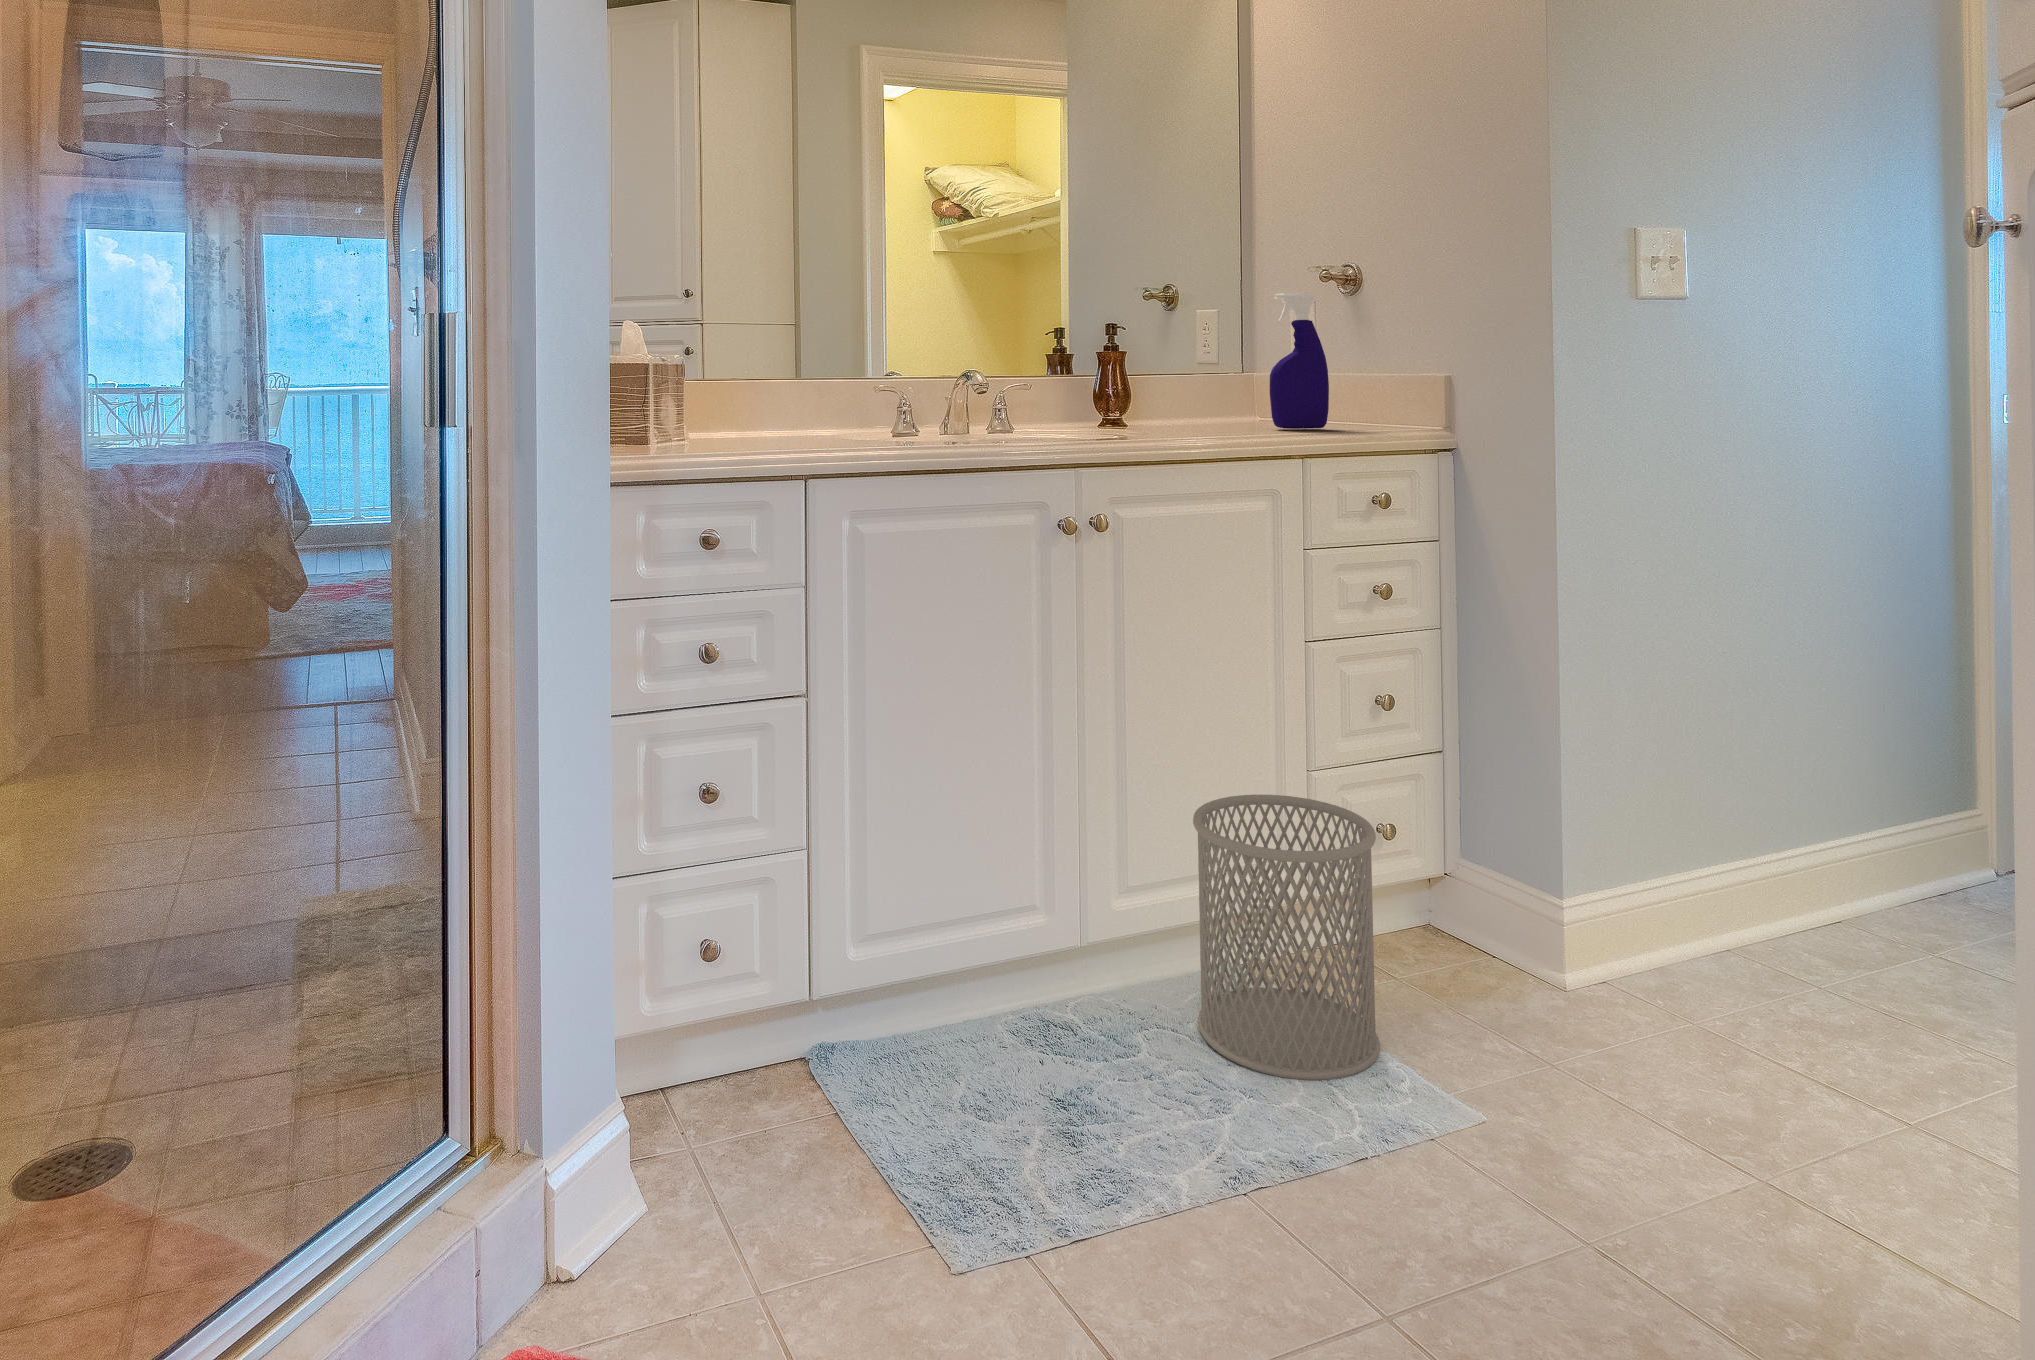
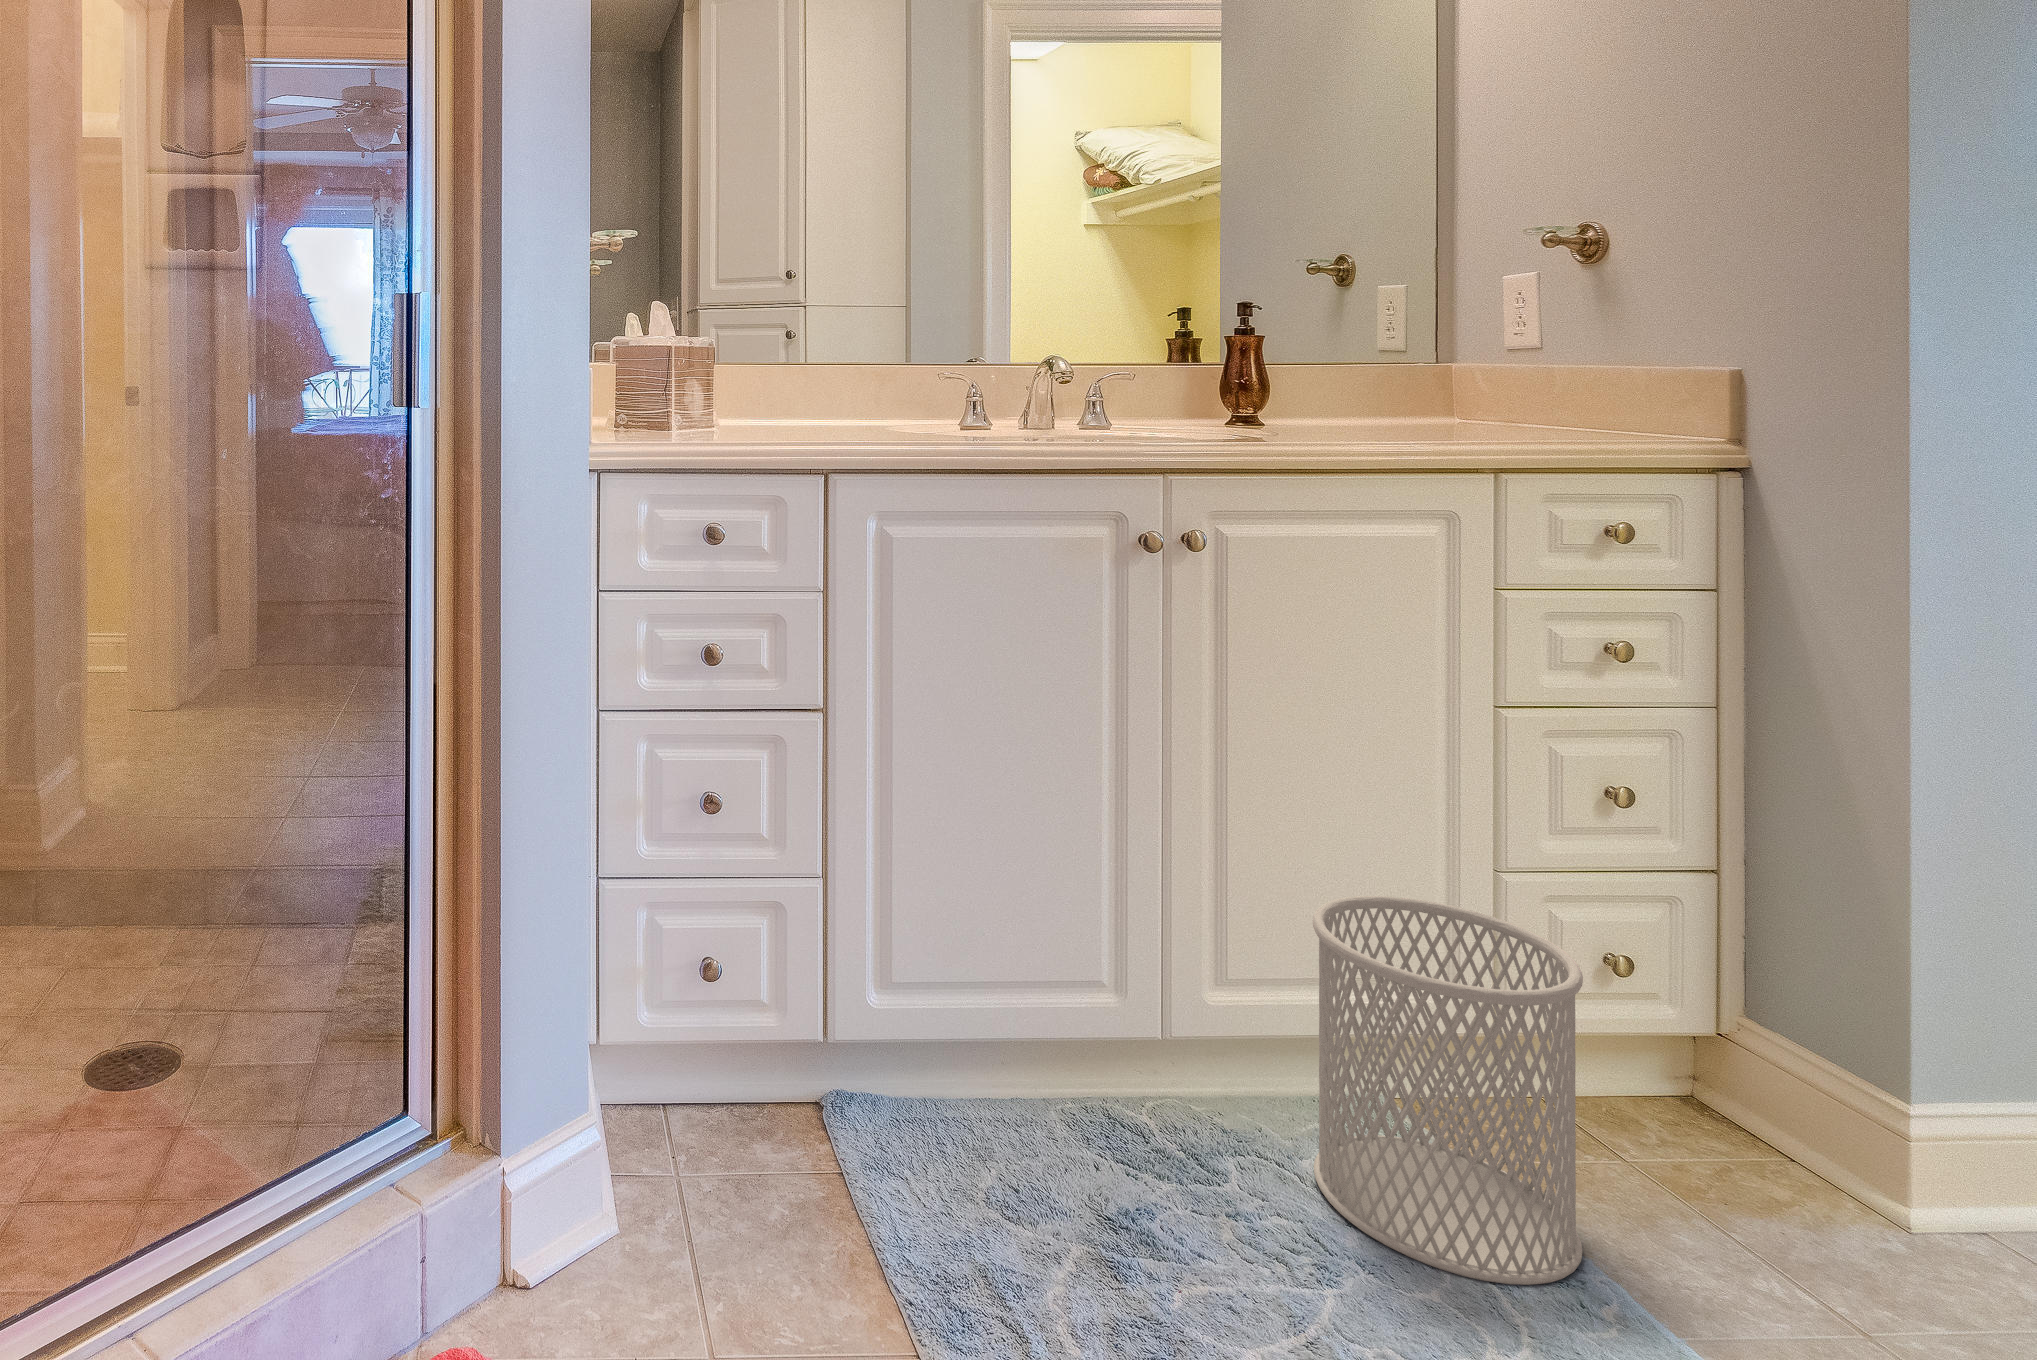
spray bottle: present [1270,293,1329,429] -> none [1463,266,1555,440]

